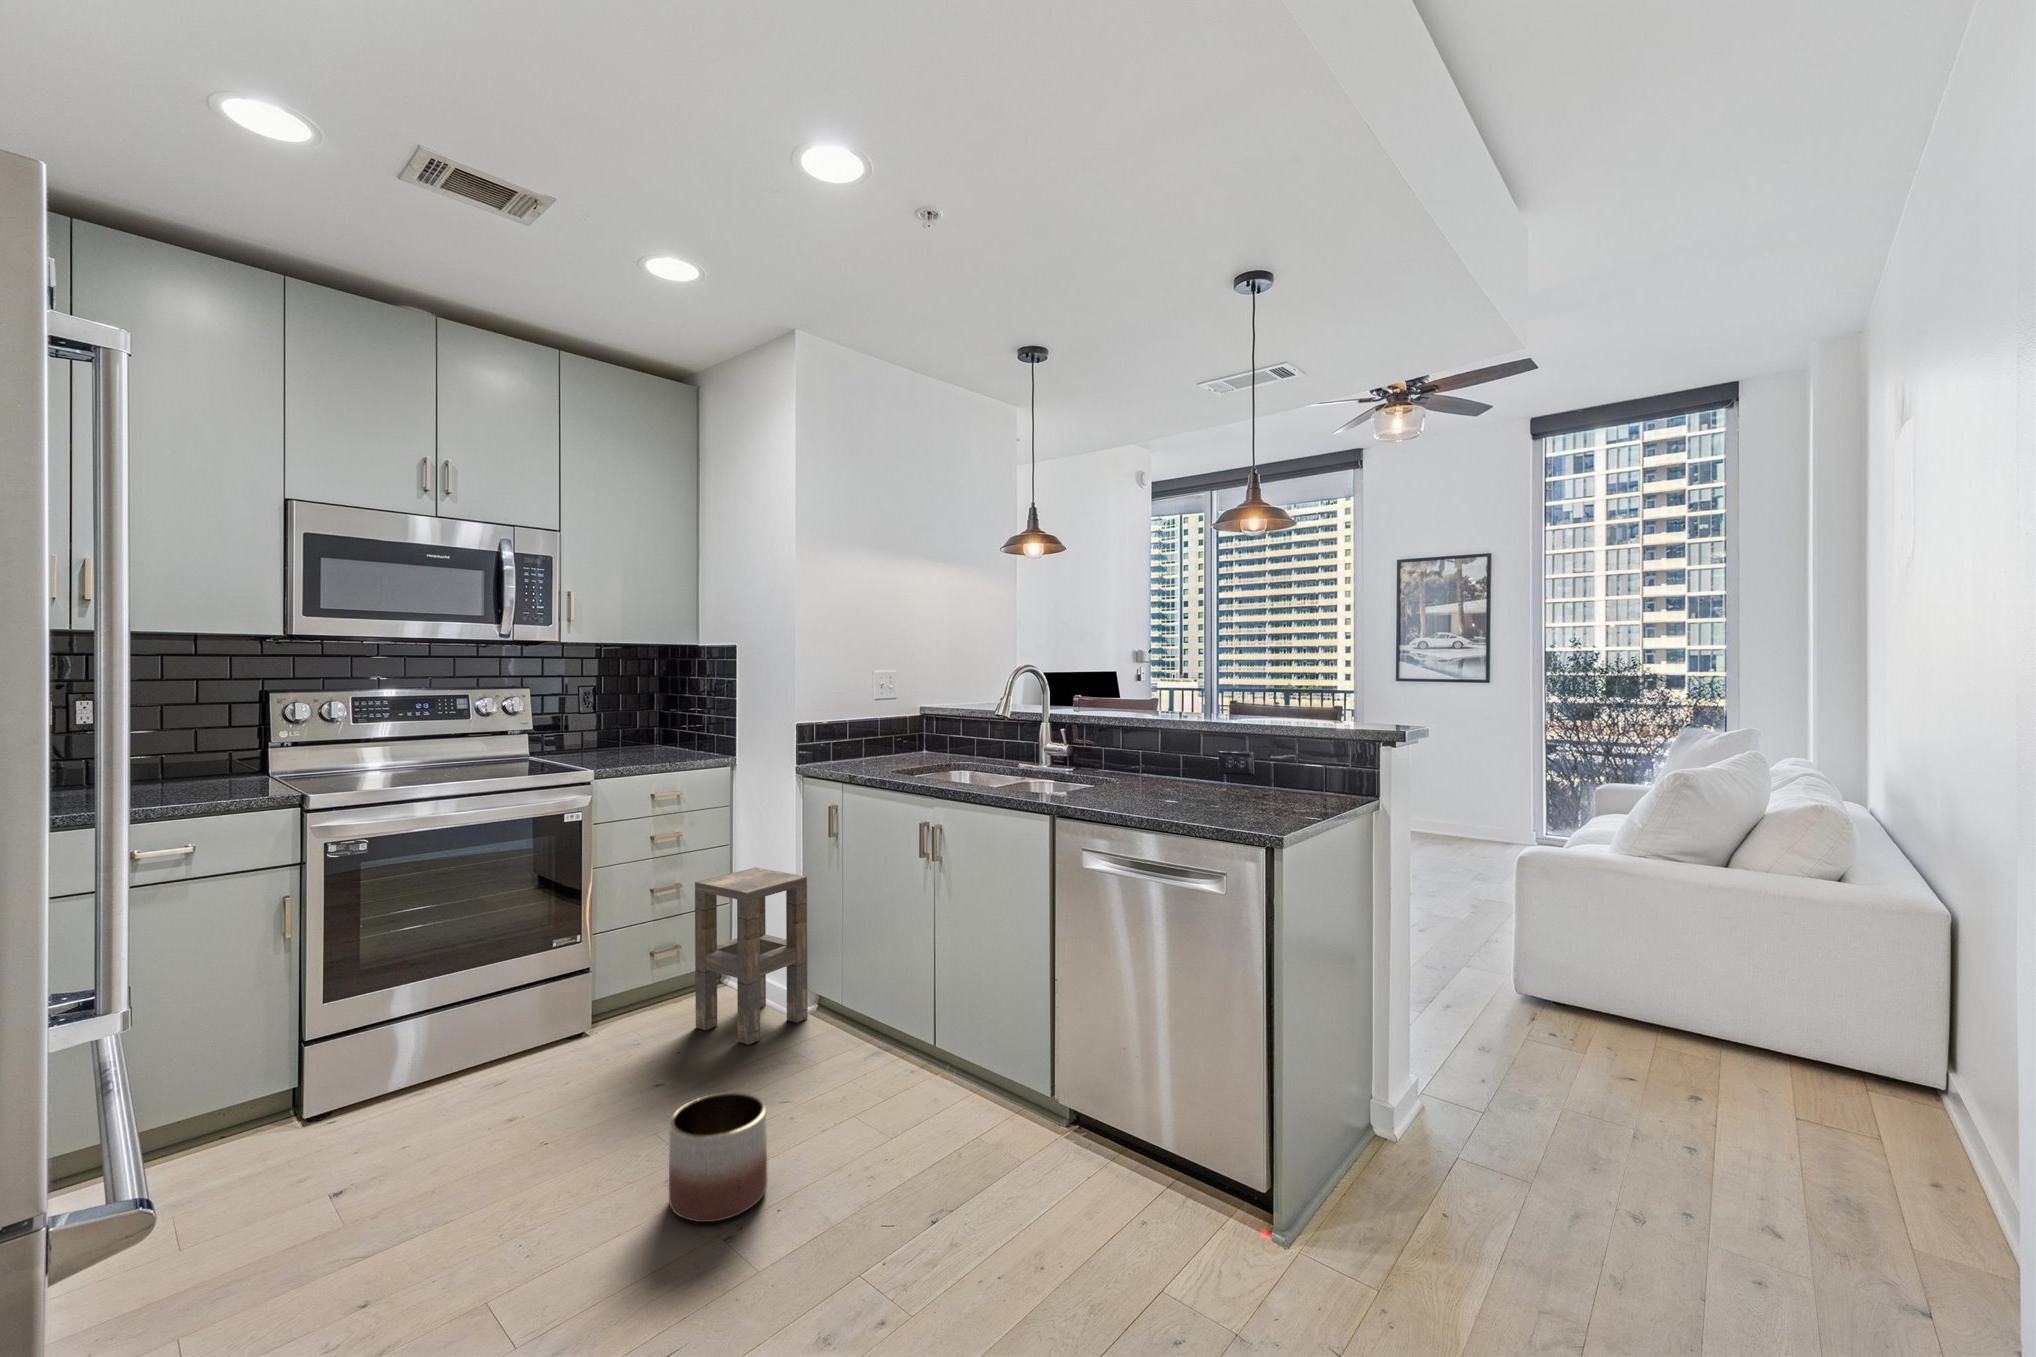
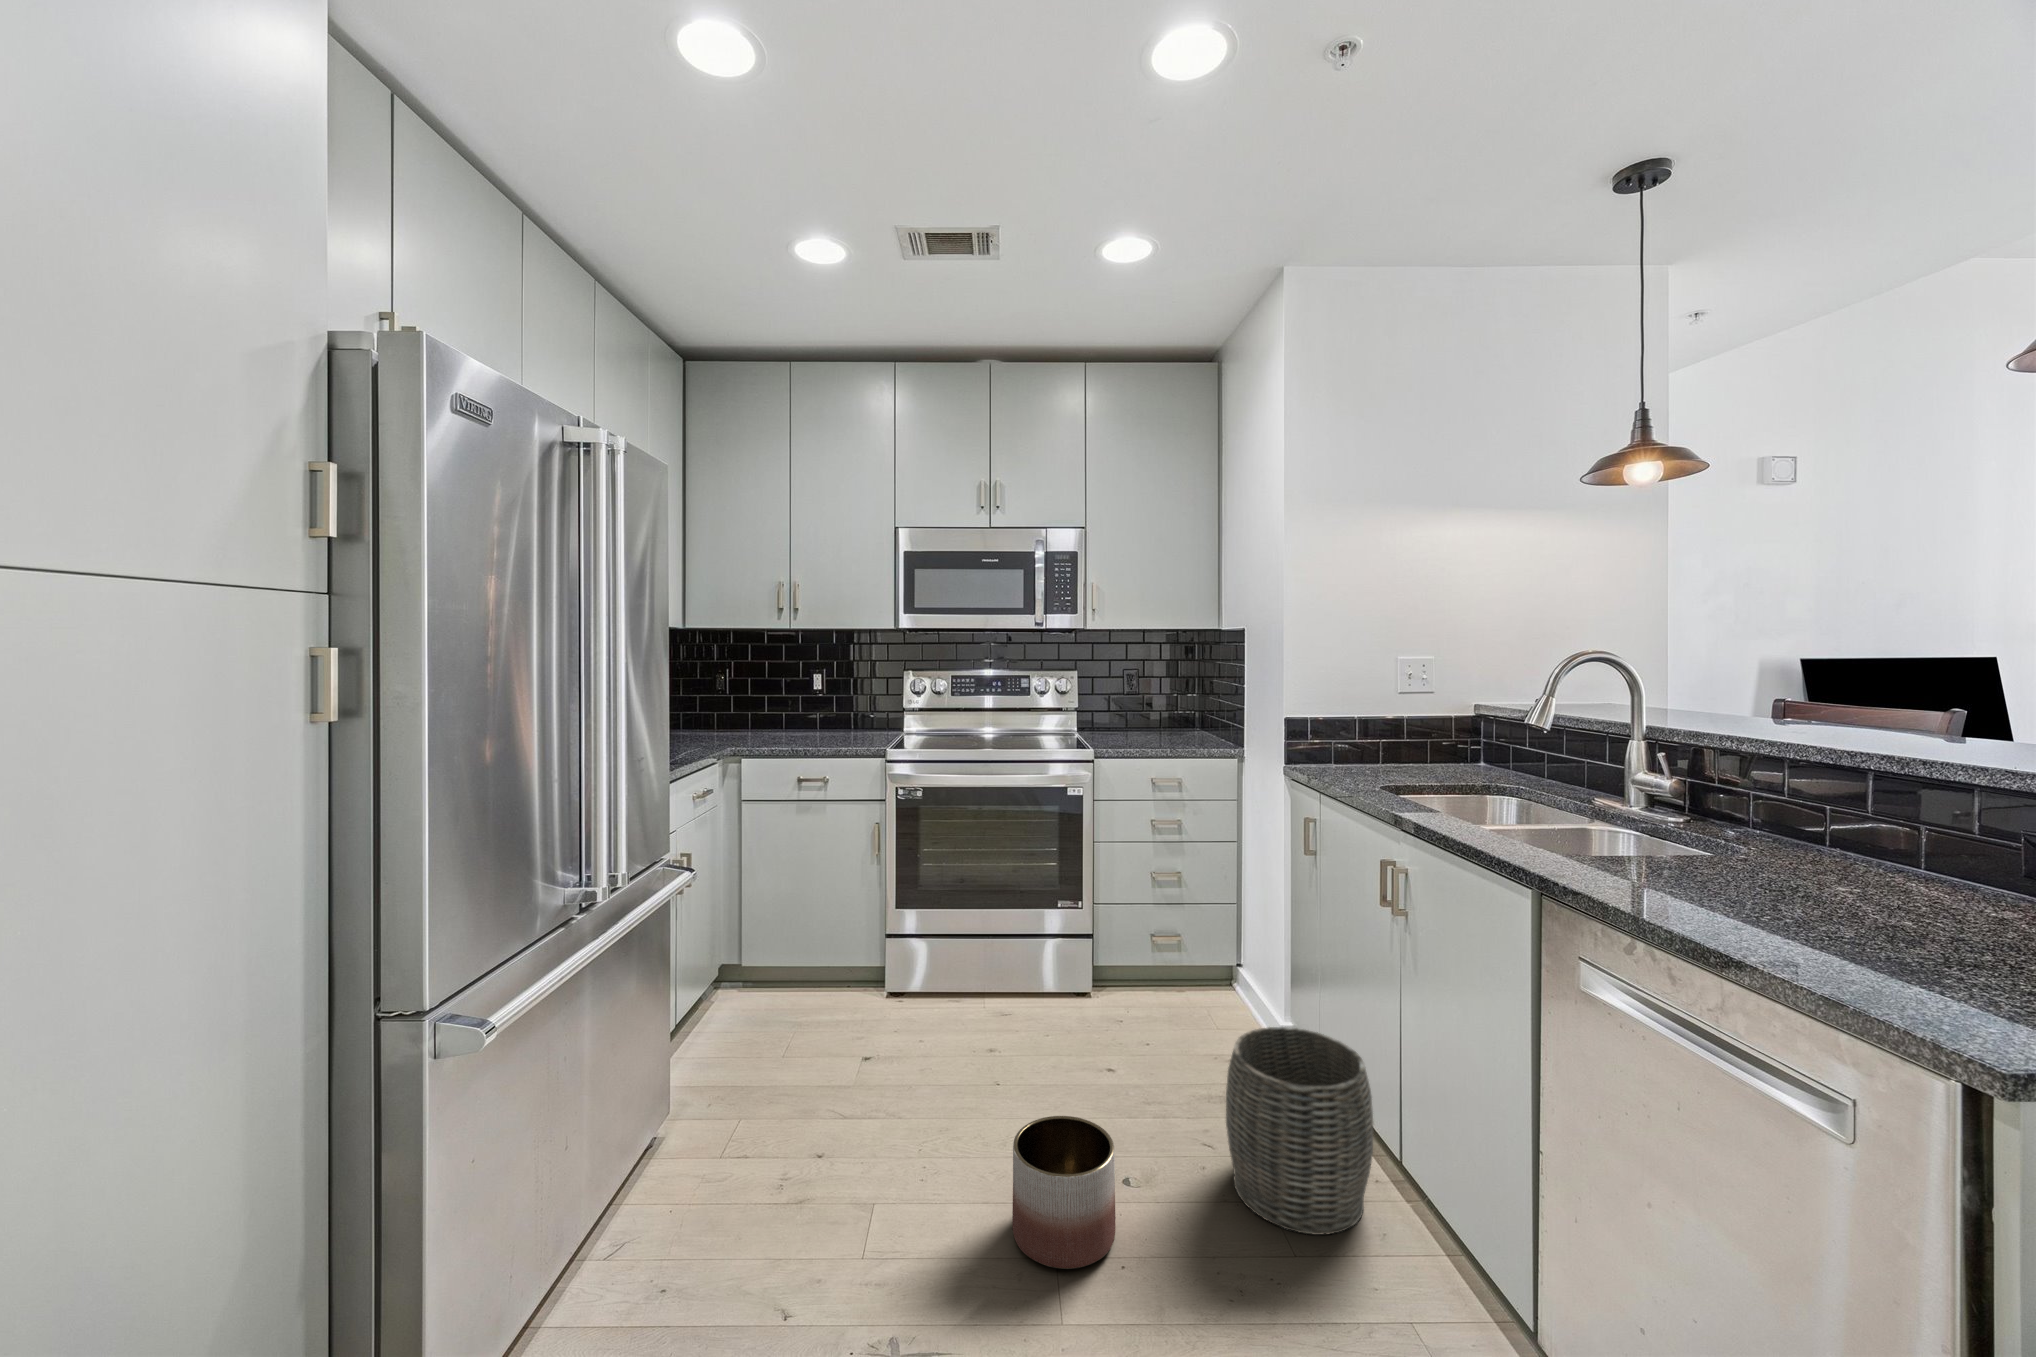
side table: present [695,867,808,1045] -> none [1174,871,1290,1064]
woven basket: none [815,970,926,1120] -> present [1226,1027,1373,1235]

